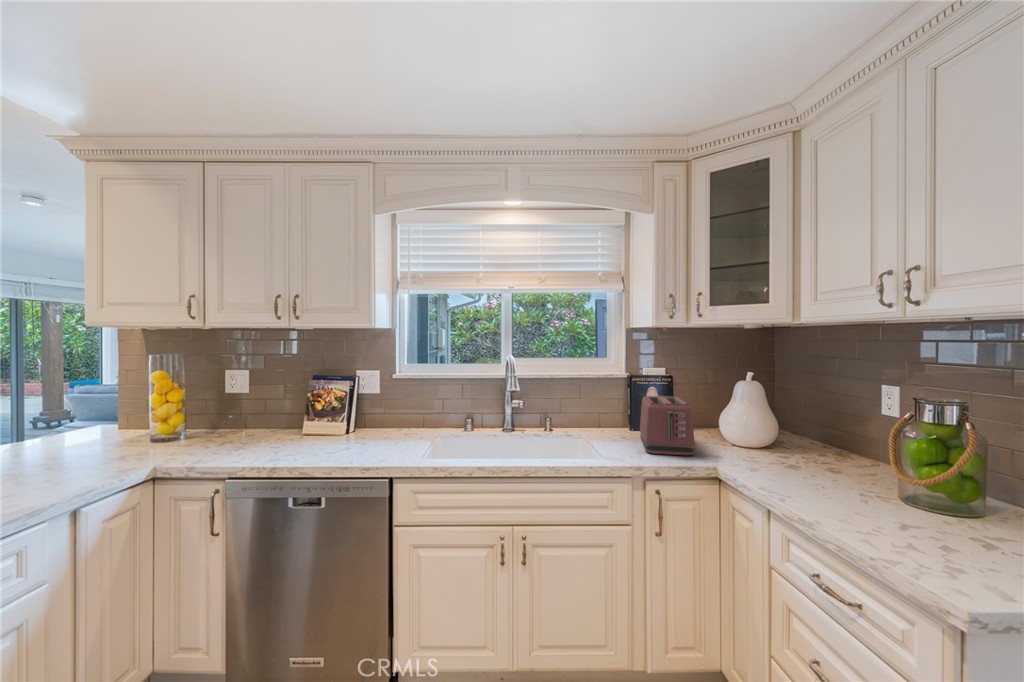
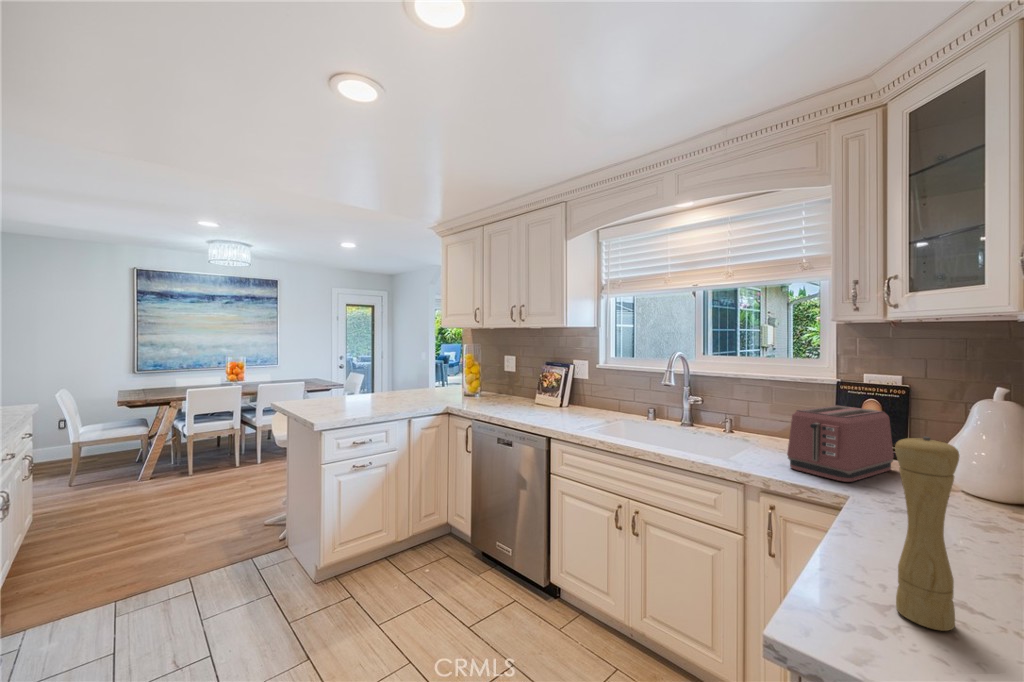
pepper mill: none [898,412,943,544] -> present [895,437,959,631]

